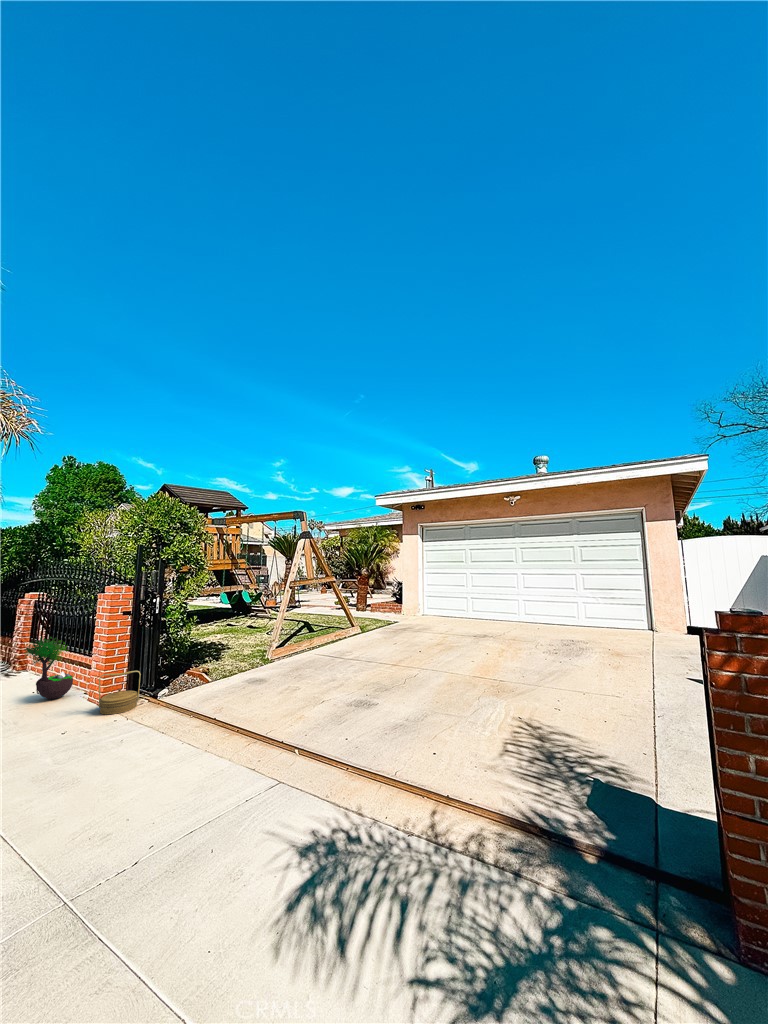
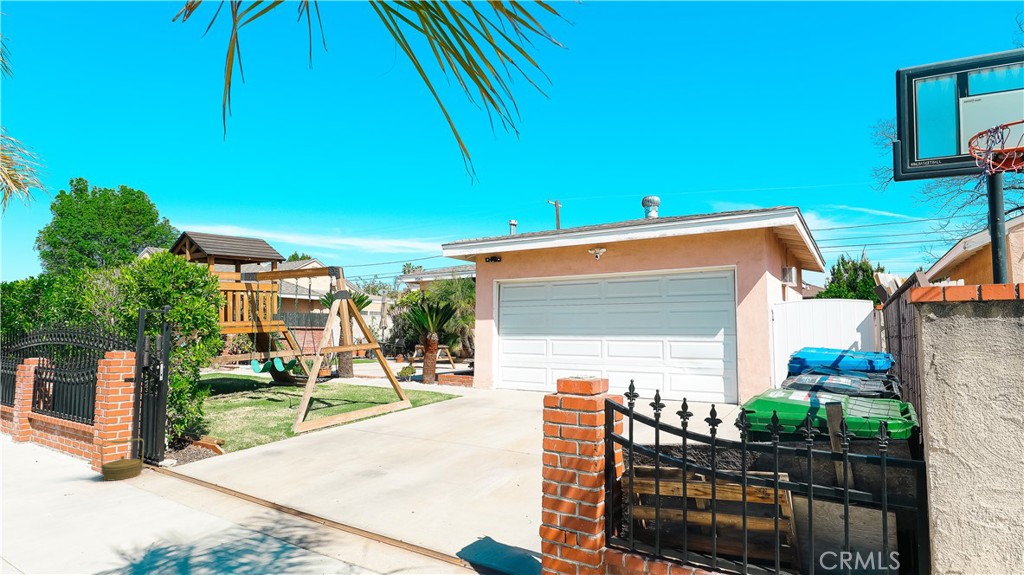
potted tree: present [24,637,73,699] -> none [23,399,77,467]

